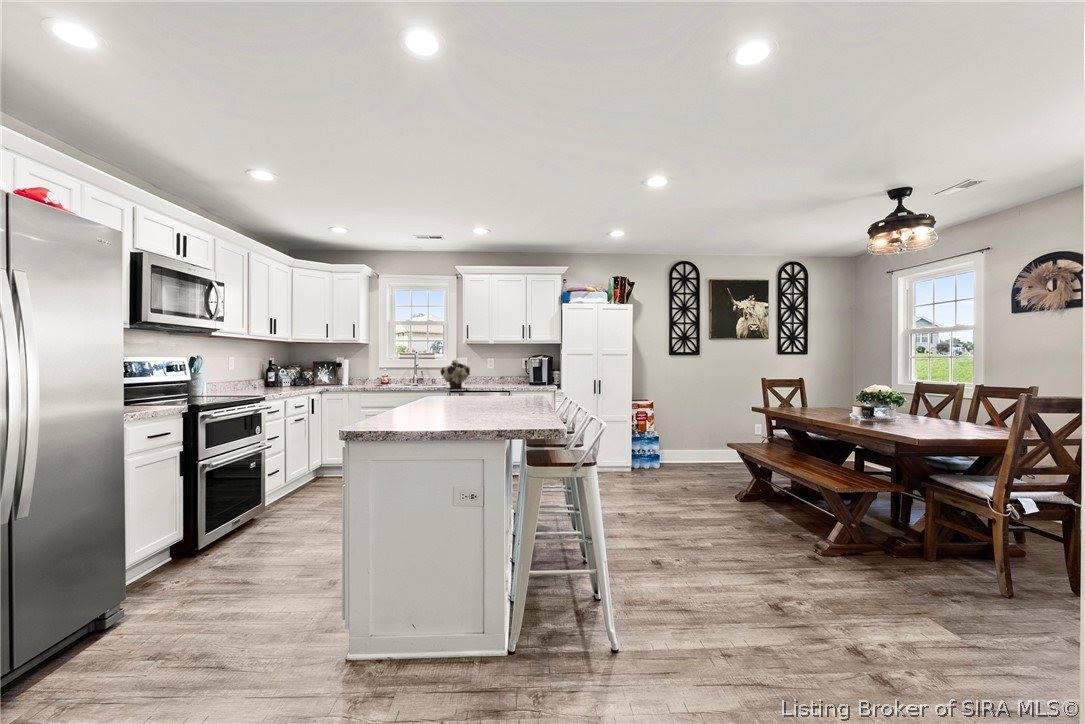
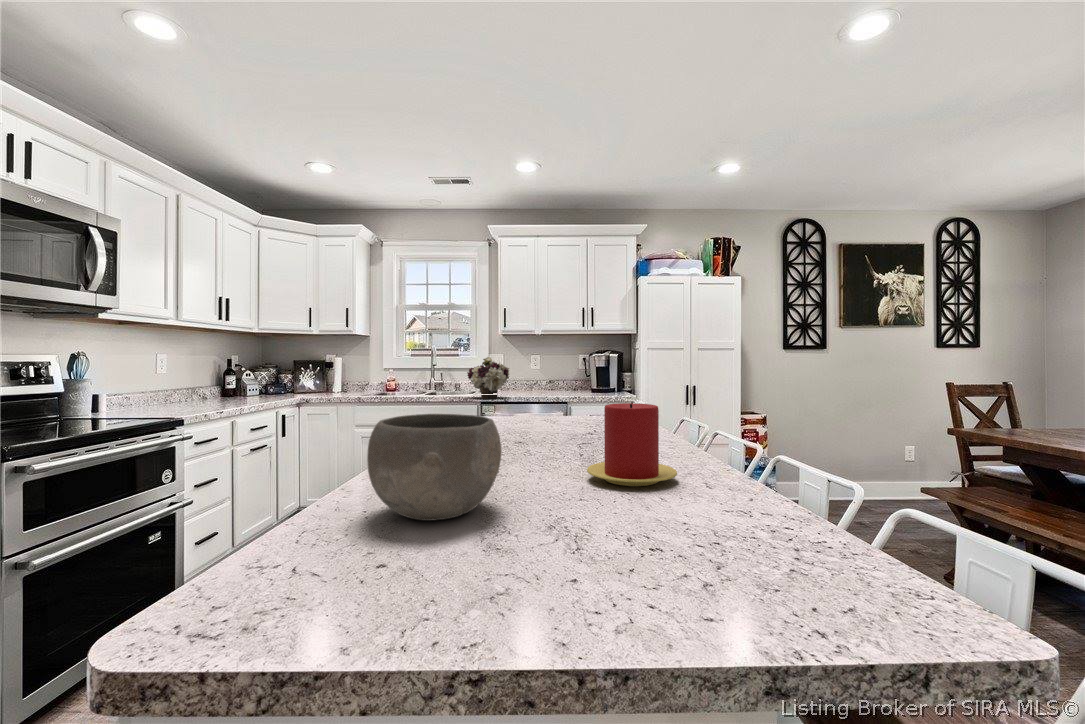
candle: none [479,381,516,413] -> present [587,403,677,486]
bowl: none [392,383,441,418] -> present [367,414,502,521]

